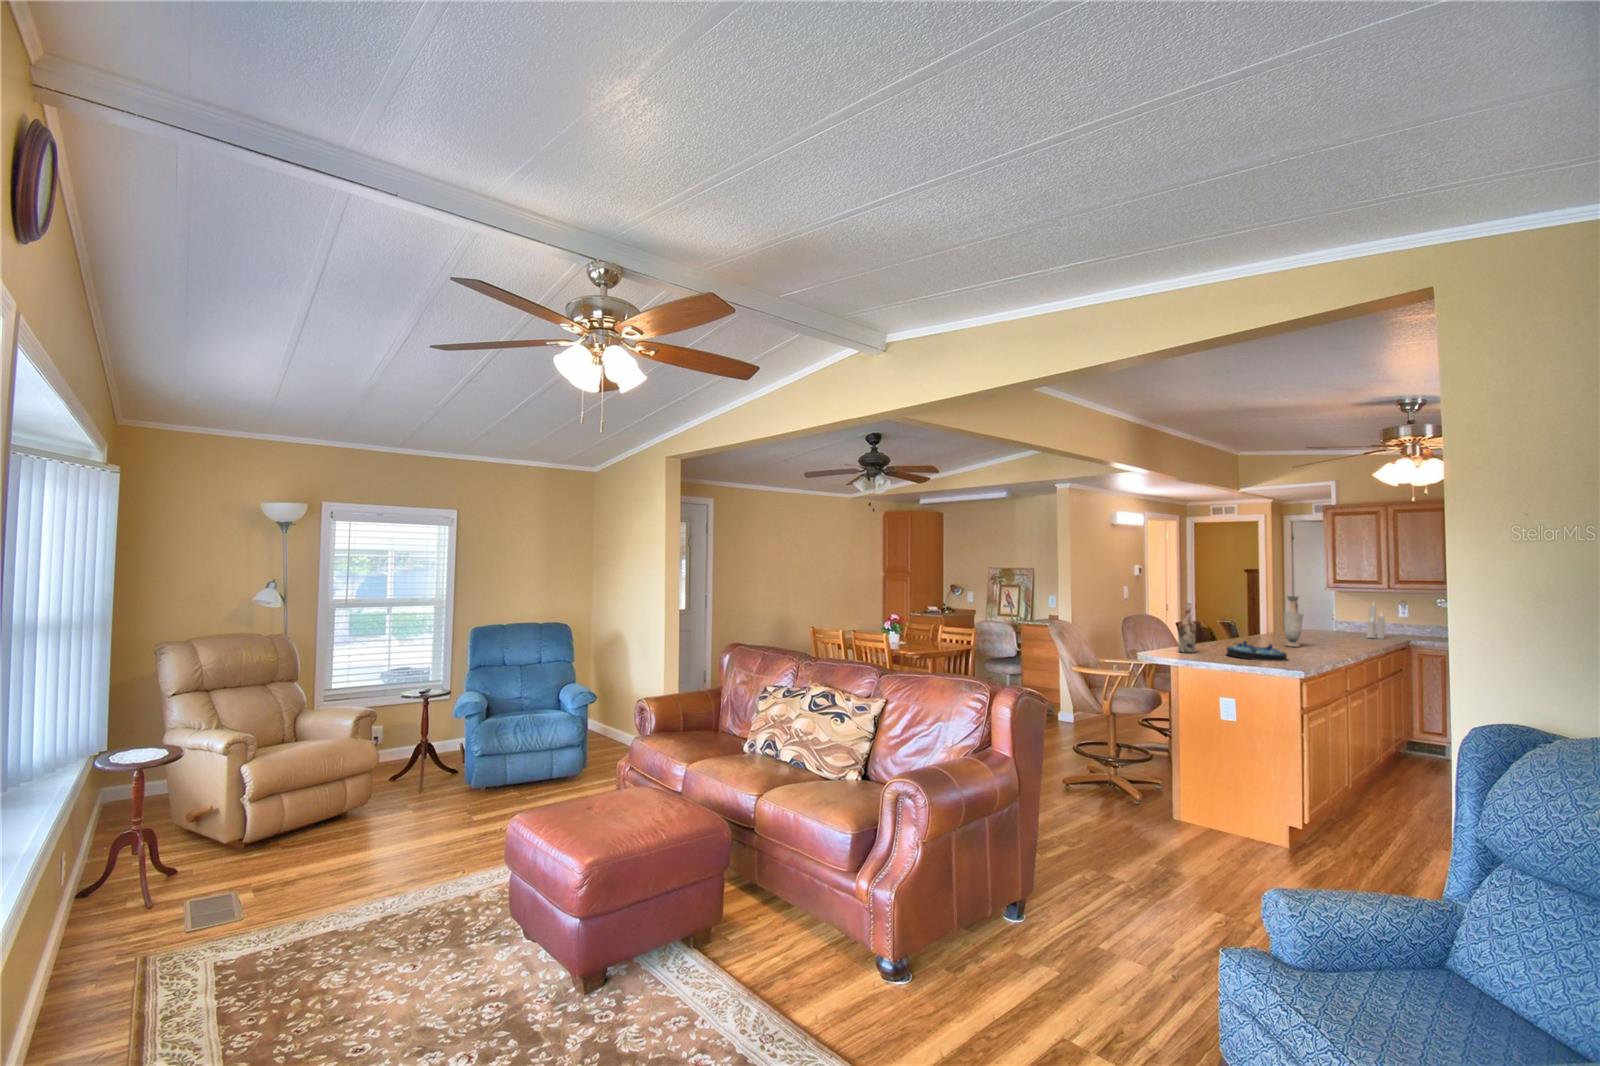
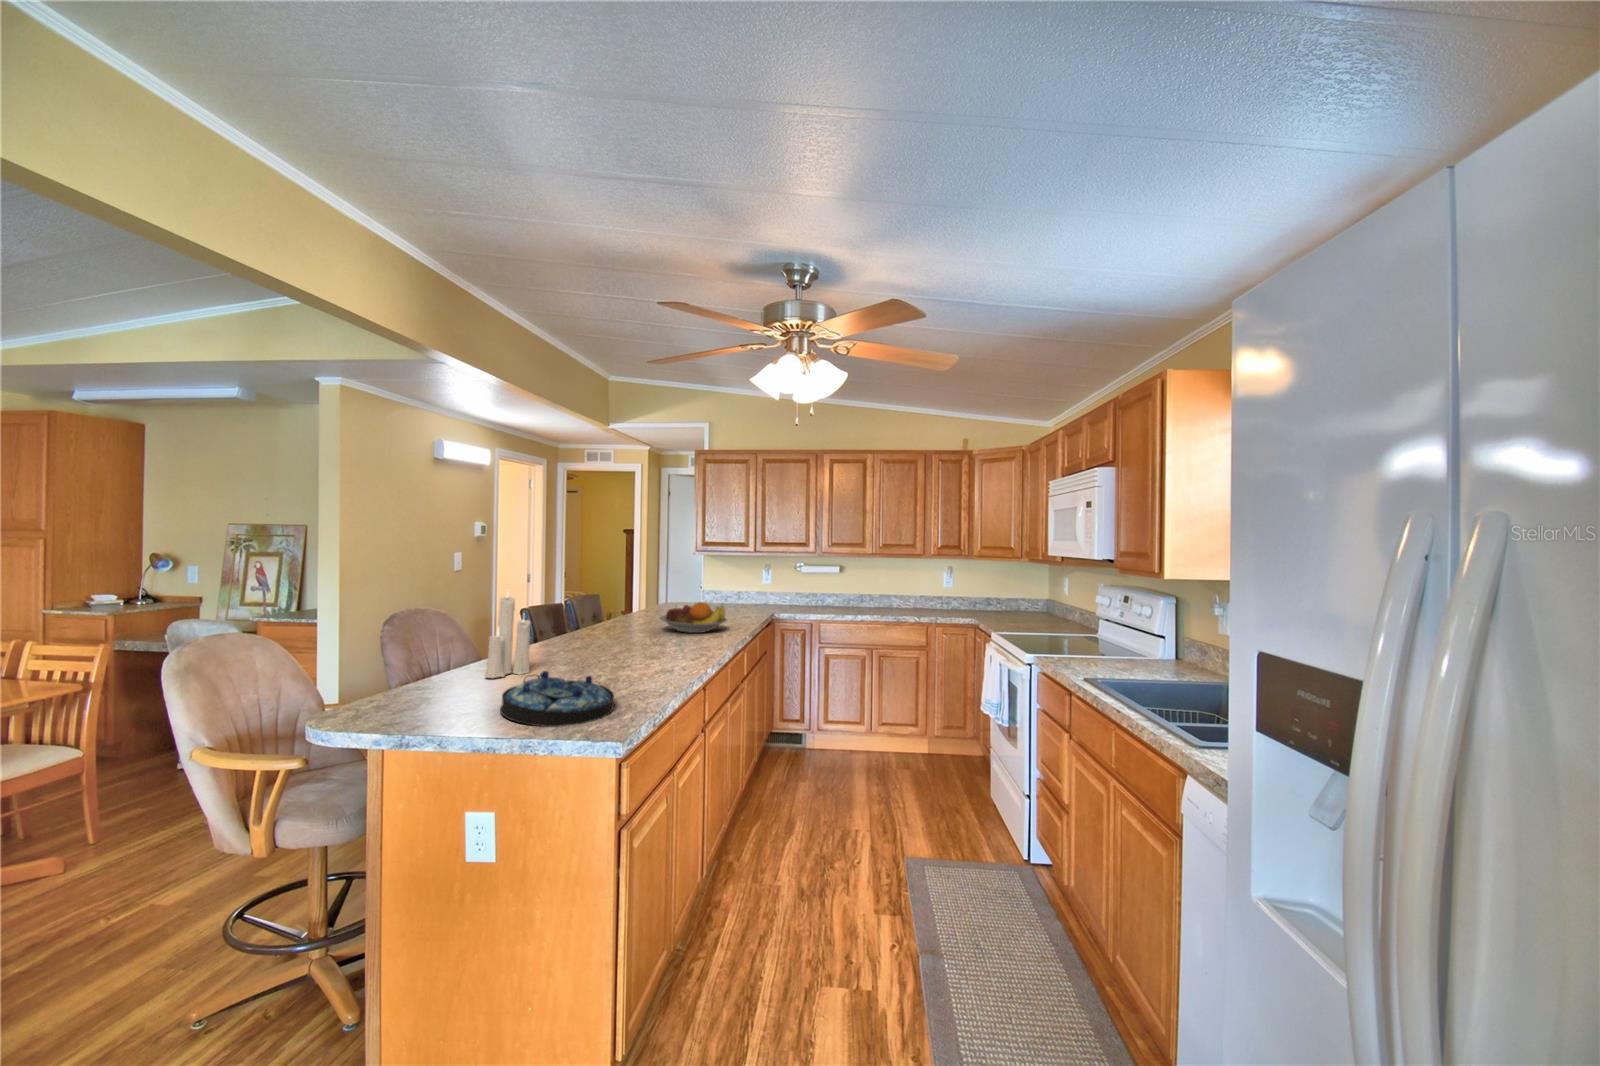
vase: present [1283,596,1303,647] -> none [634,567,661,646]
wine bottle: present [1178,603,1196,653] -> none [398,600,441,717]
candle: present [1367,605,1385,639] -> present [485,596,530,678]
fruit bowl: none [1300,624,1360,646] -> present [660,602,727,633]

